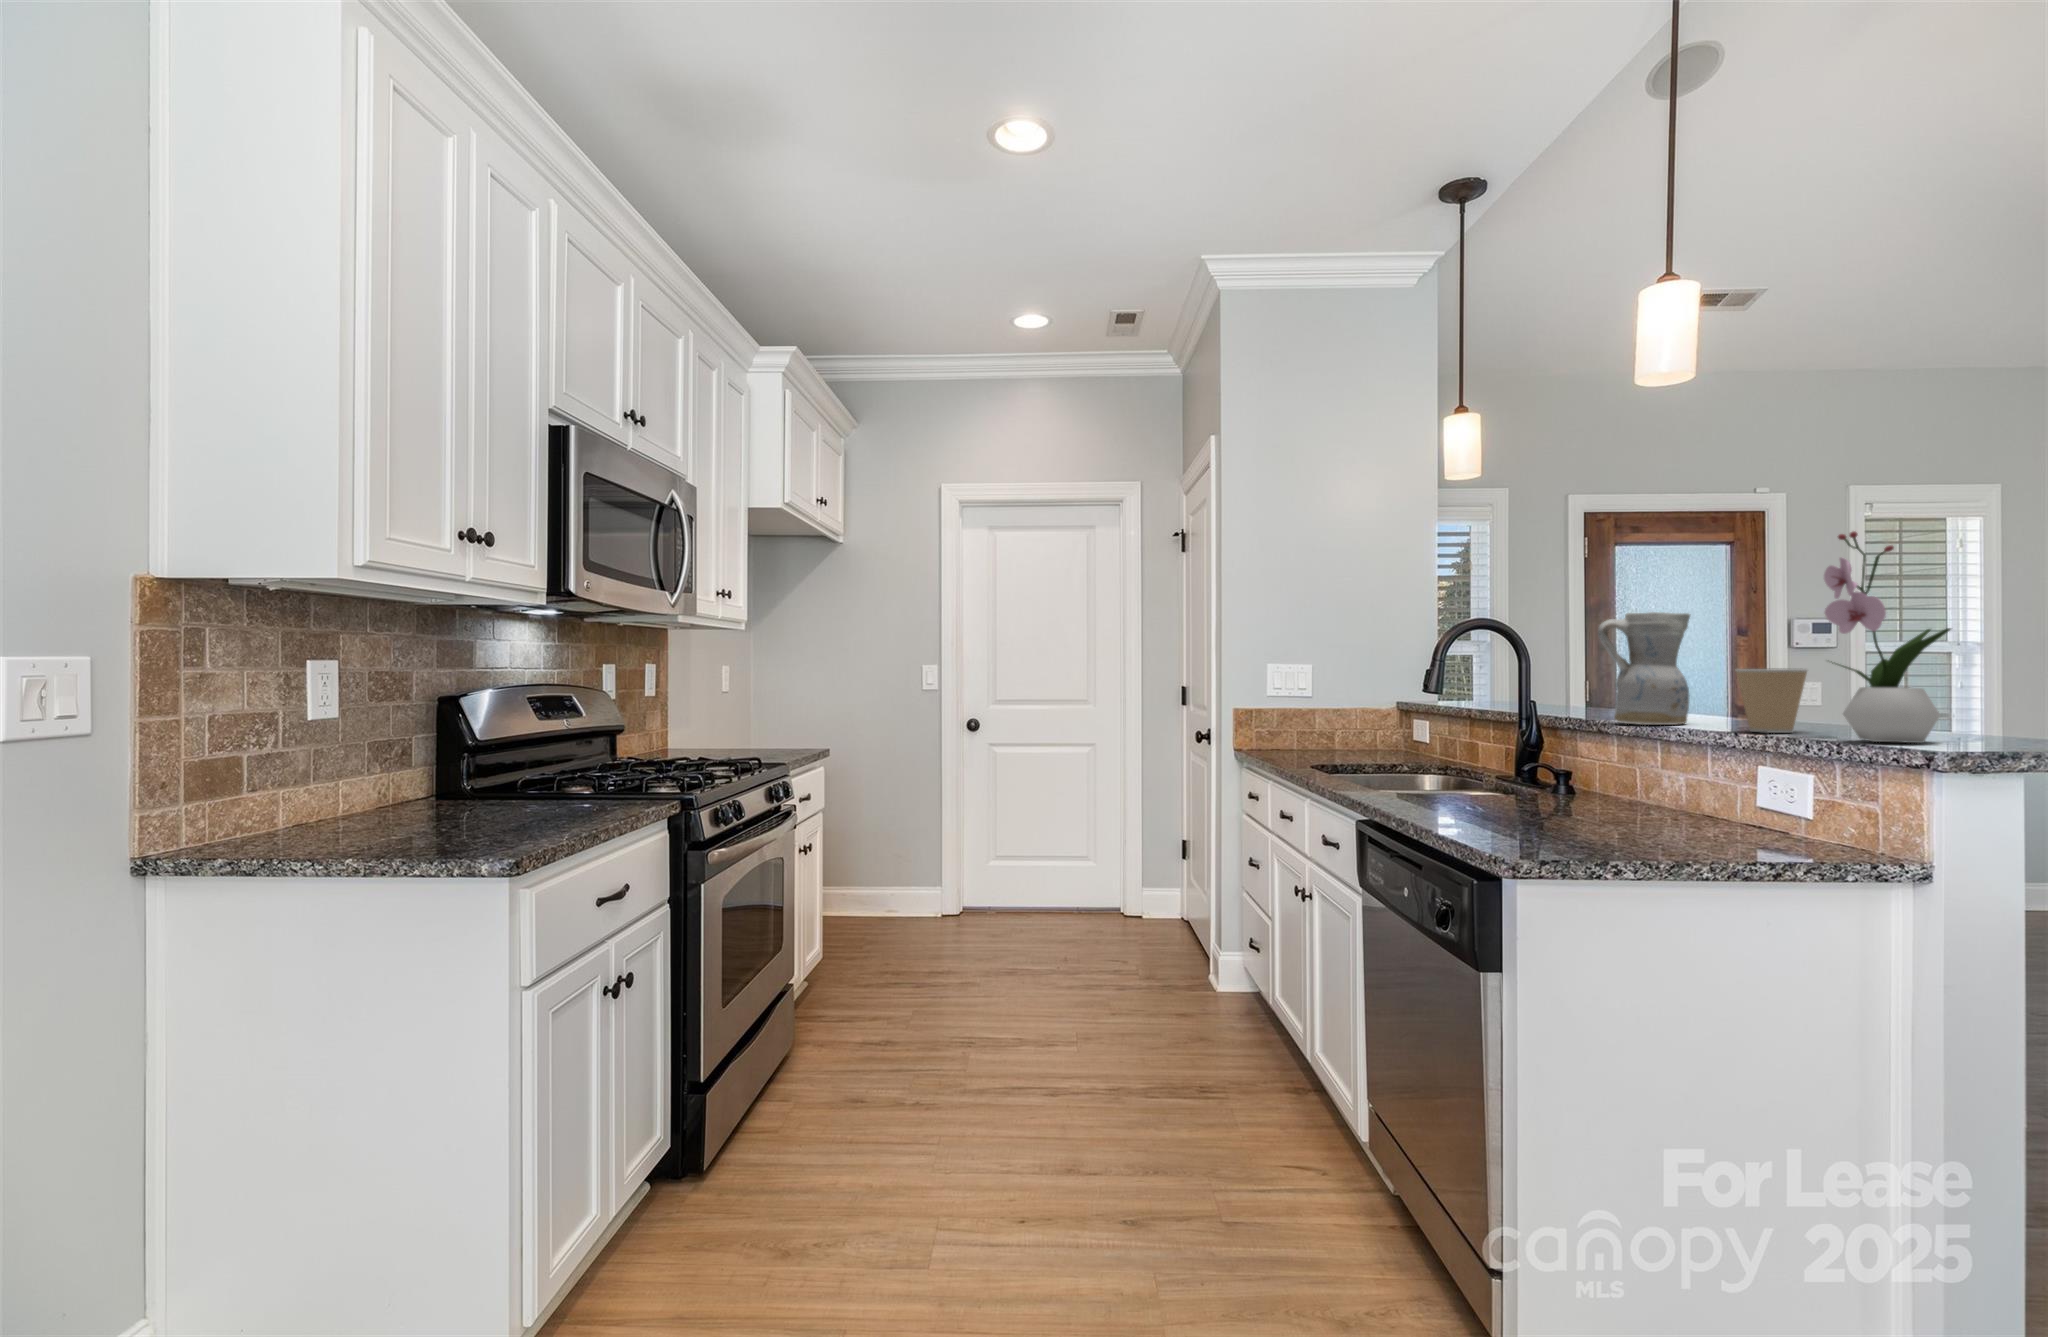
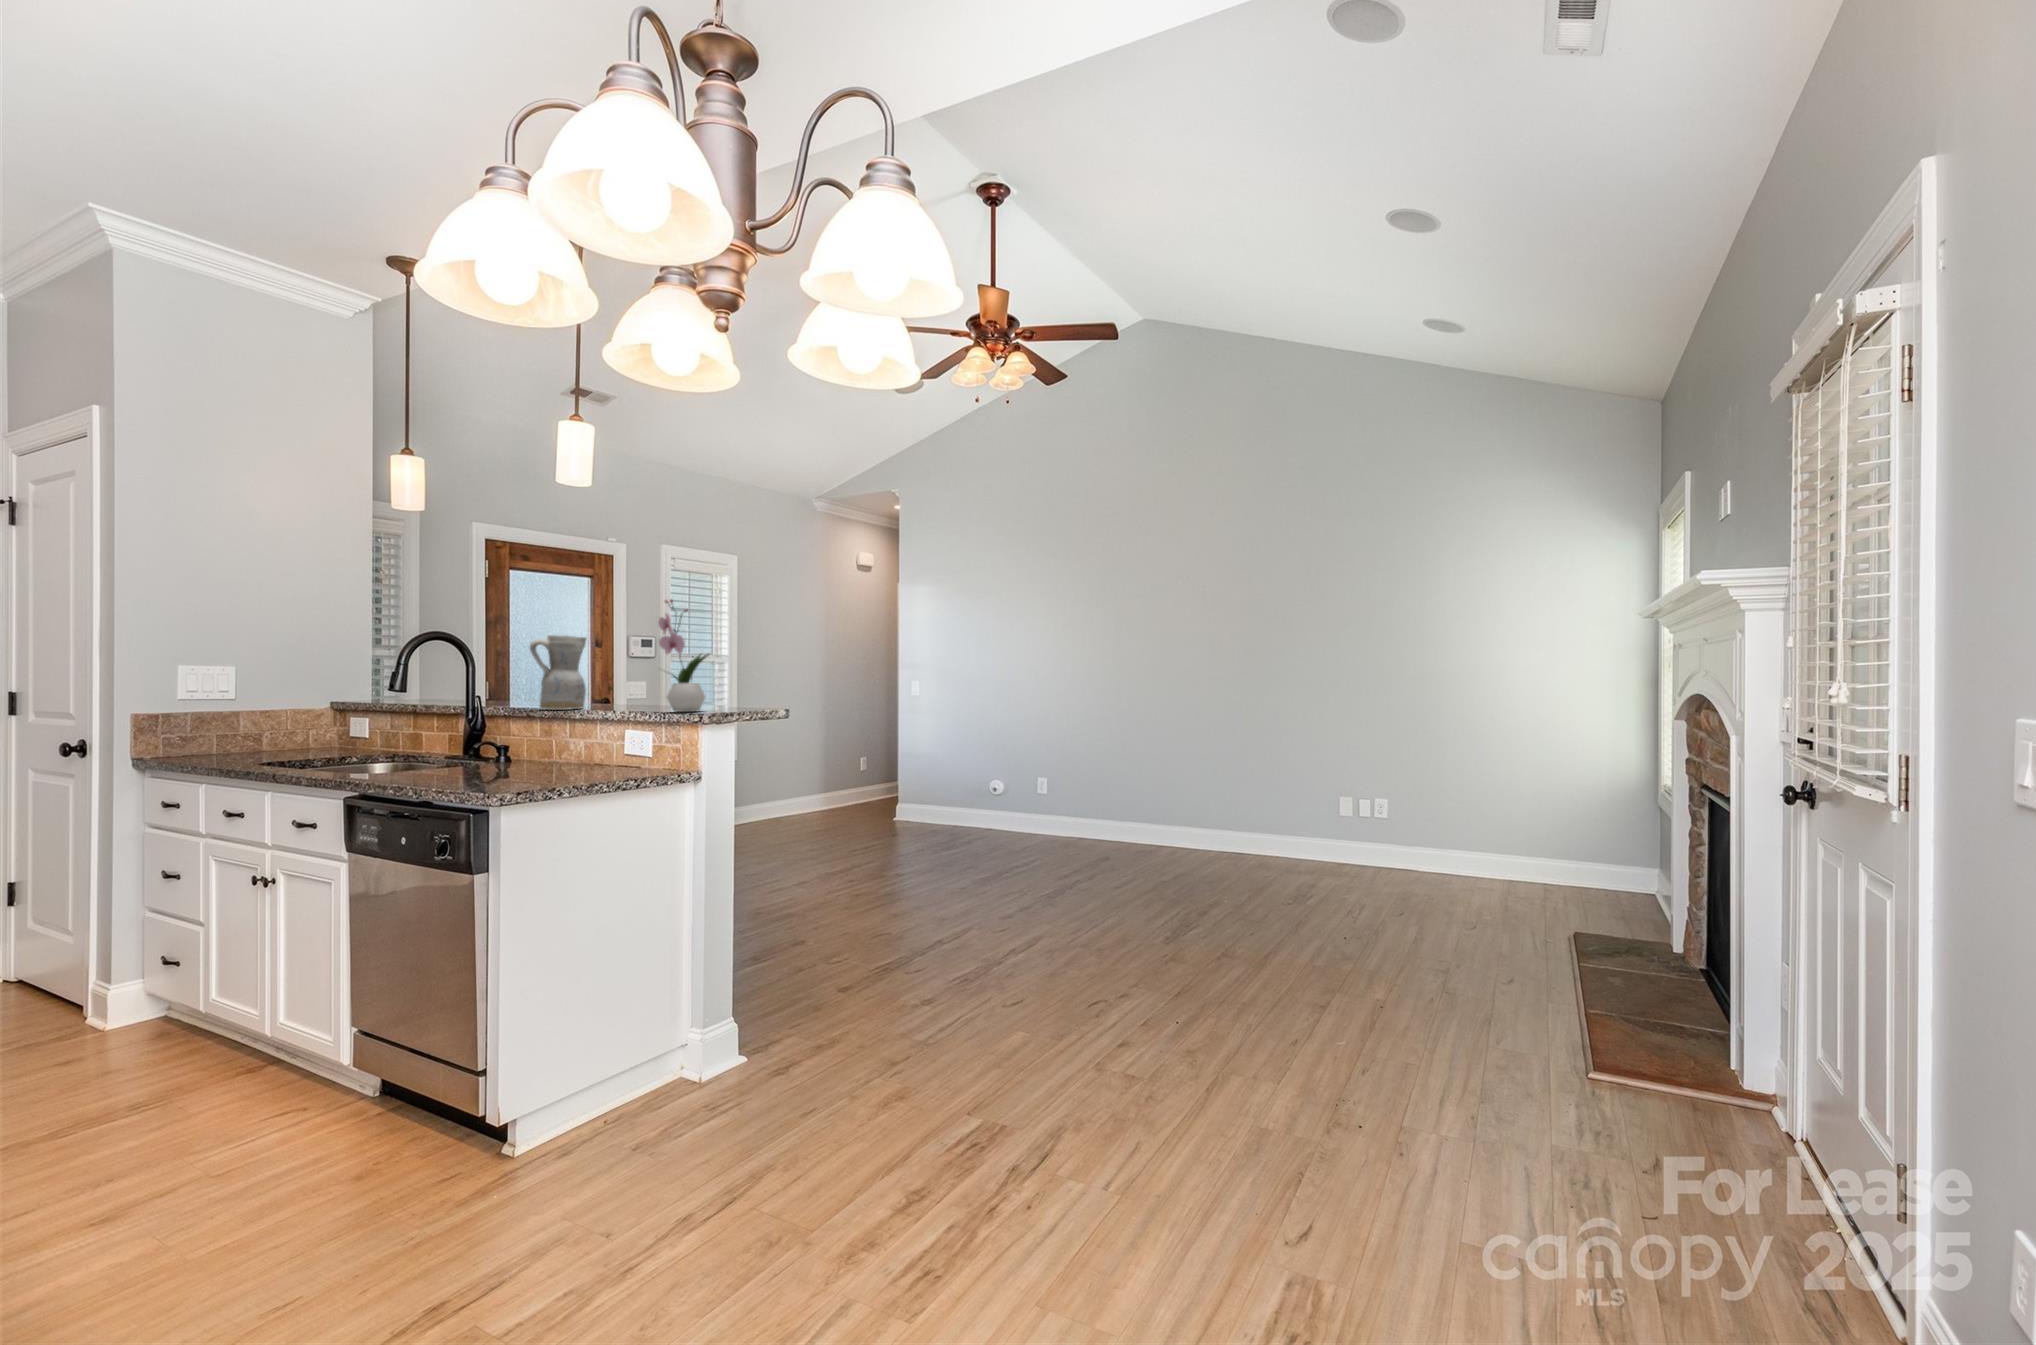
coffee cup: present [1736,668,1807,733] -> none [613,673,650,710]

